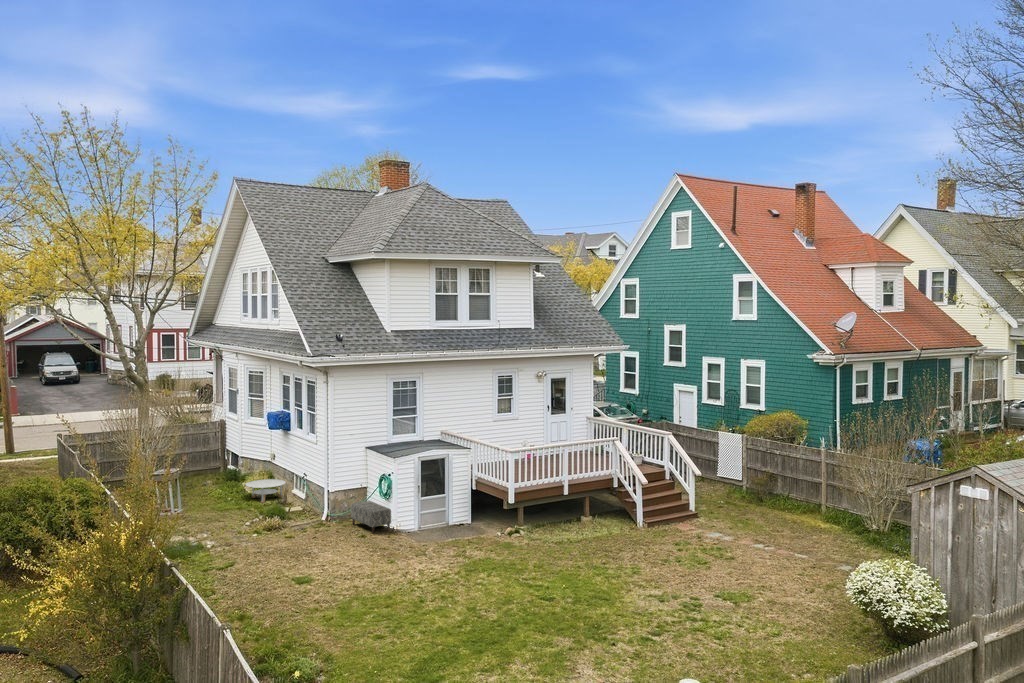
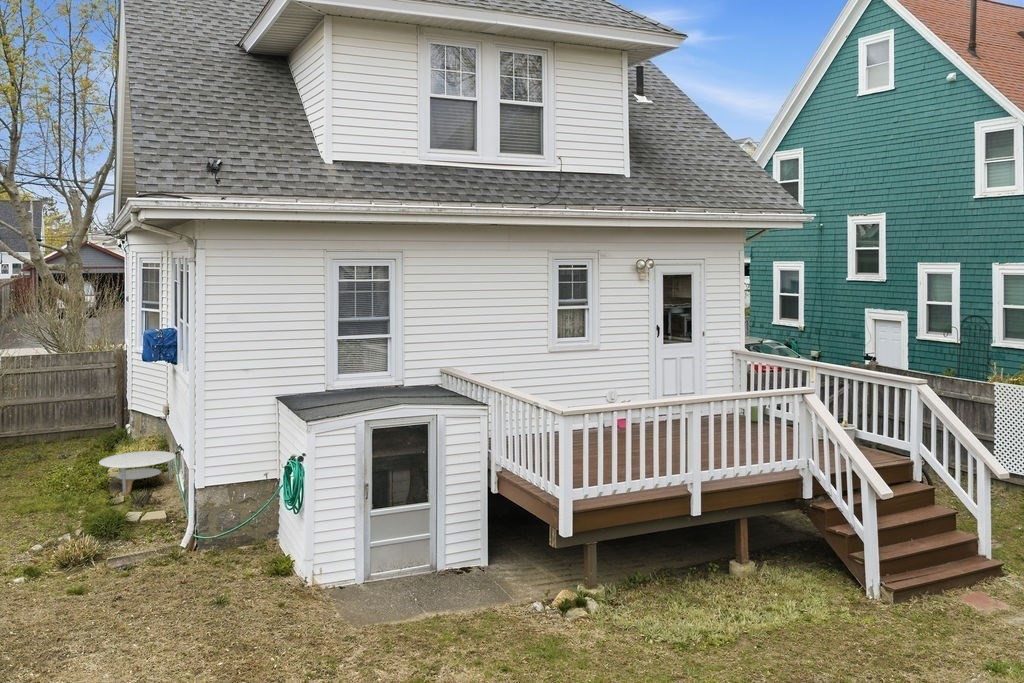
bench: present [351,501,391,534] -> none [232,509,303,588]

